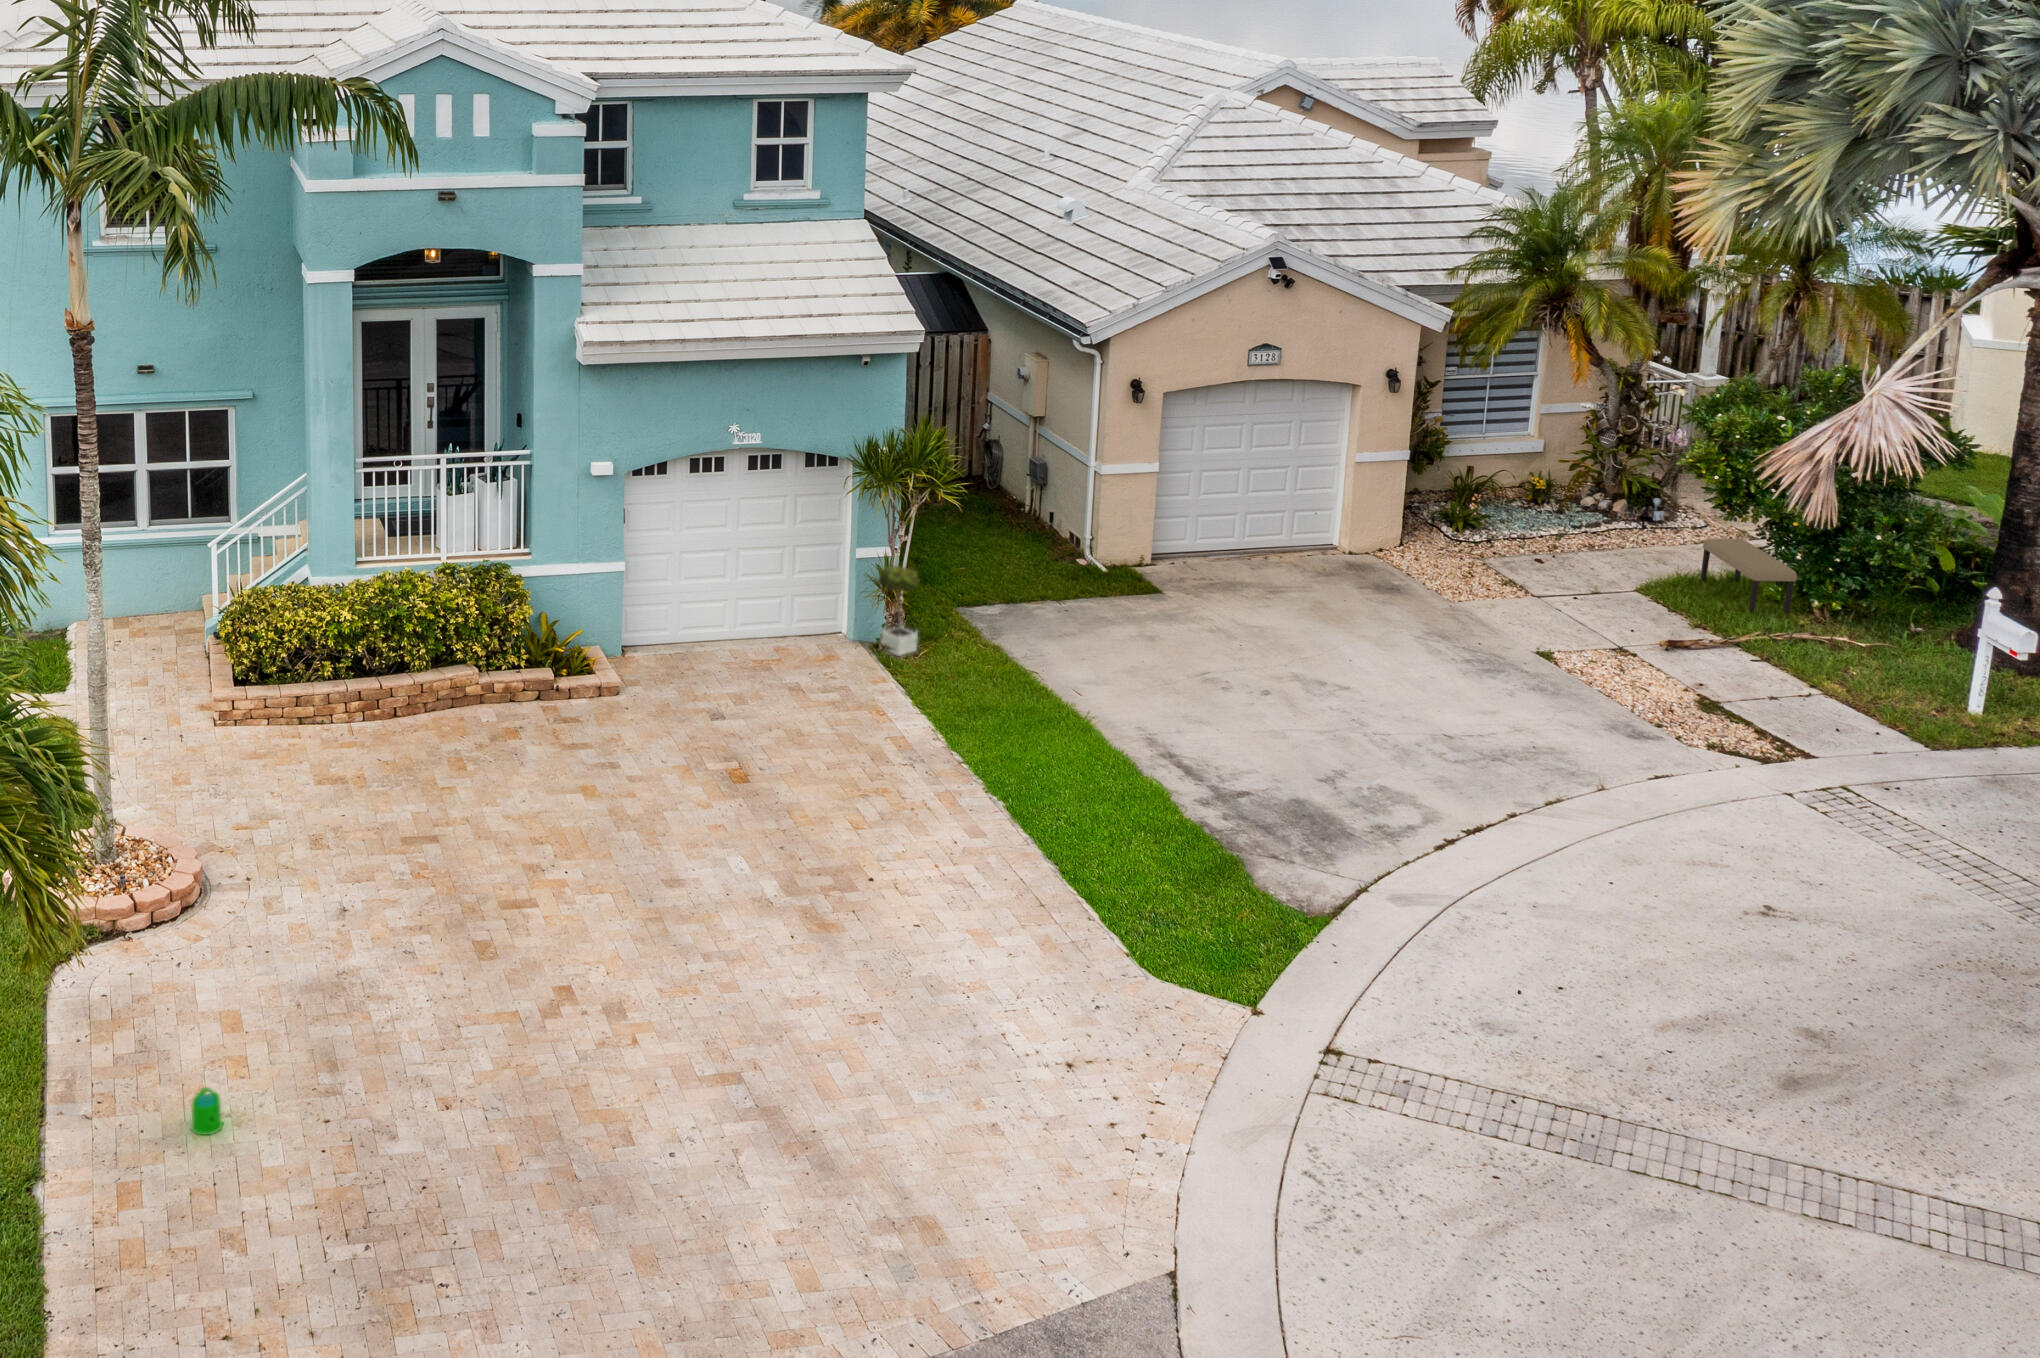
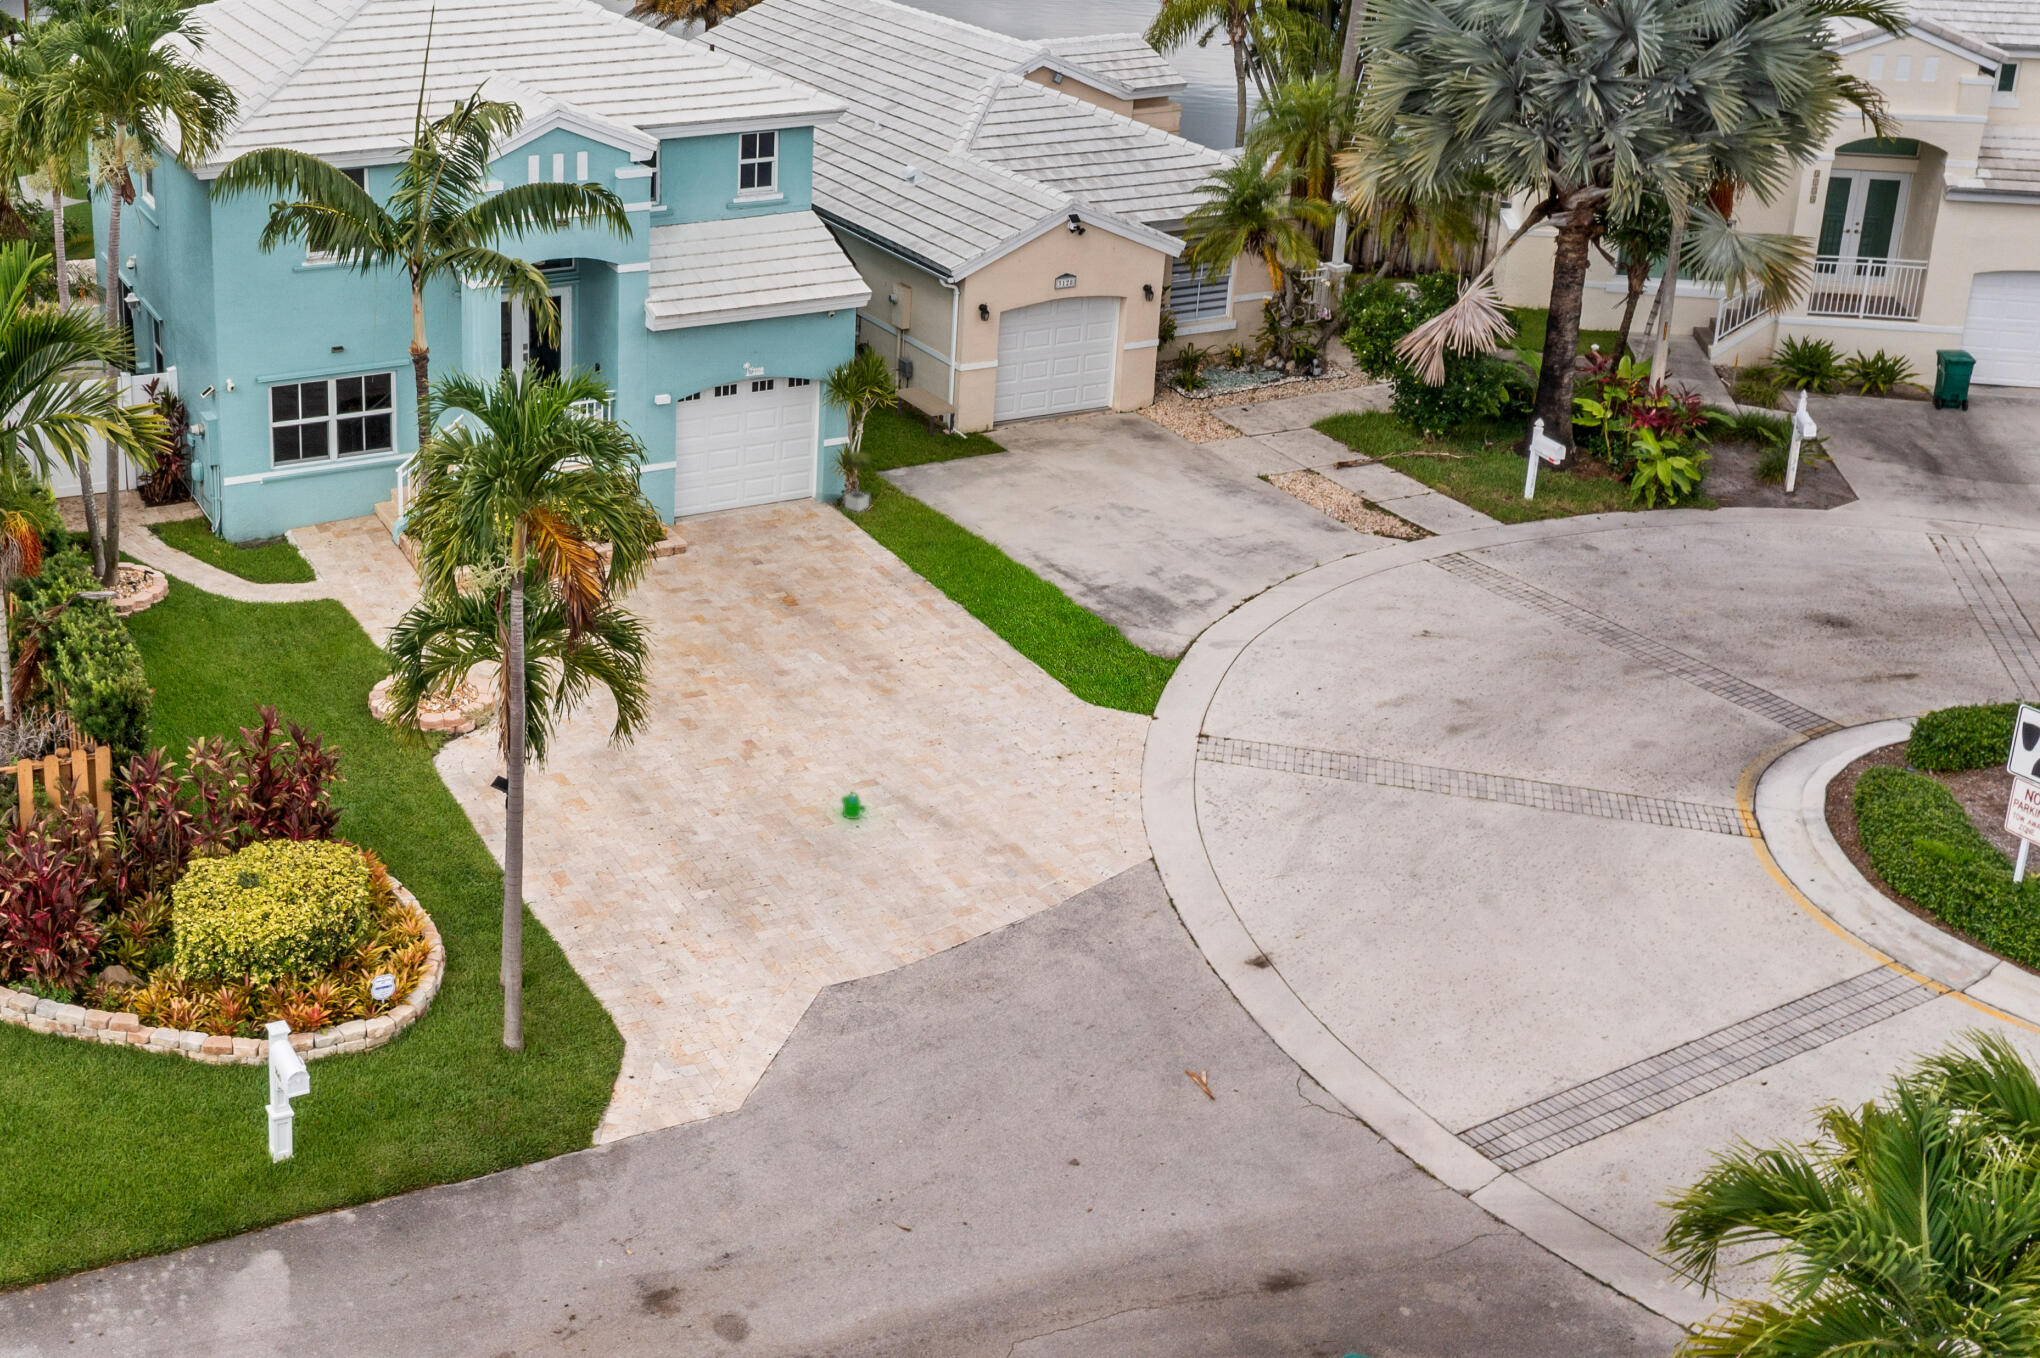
bench: present [1701,539,1797,613] -> present [897,387,955,436]
watering can: present [190,1087,223,1135] -> present [842,792,866,819]

